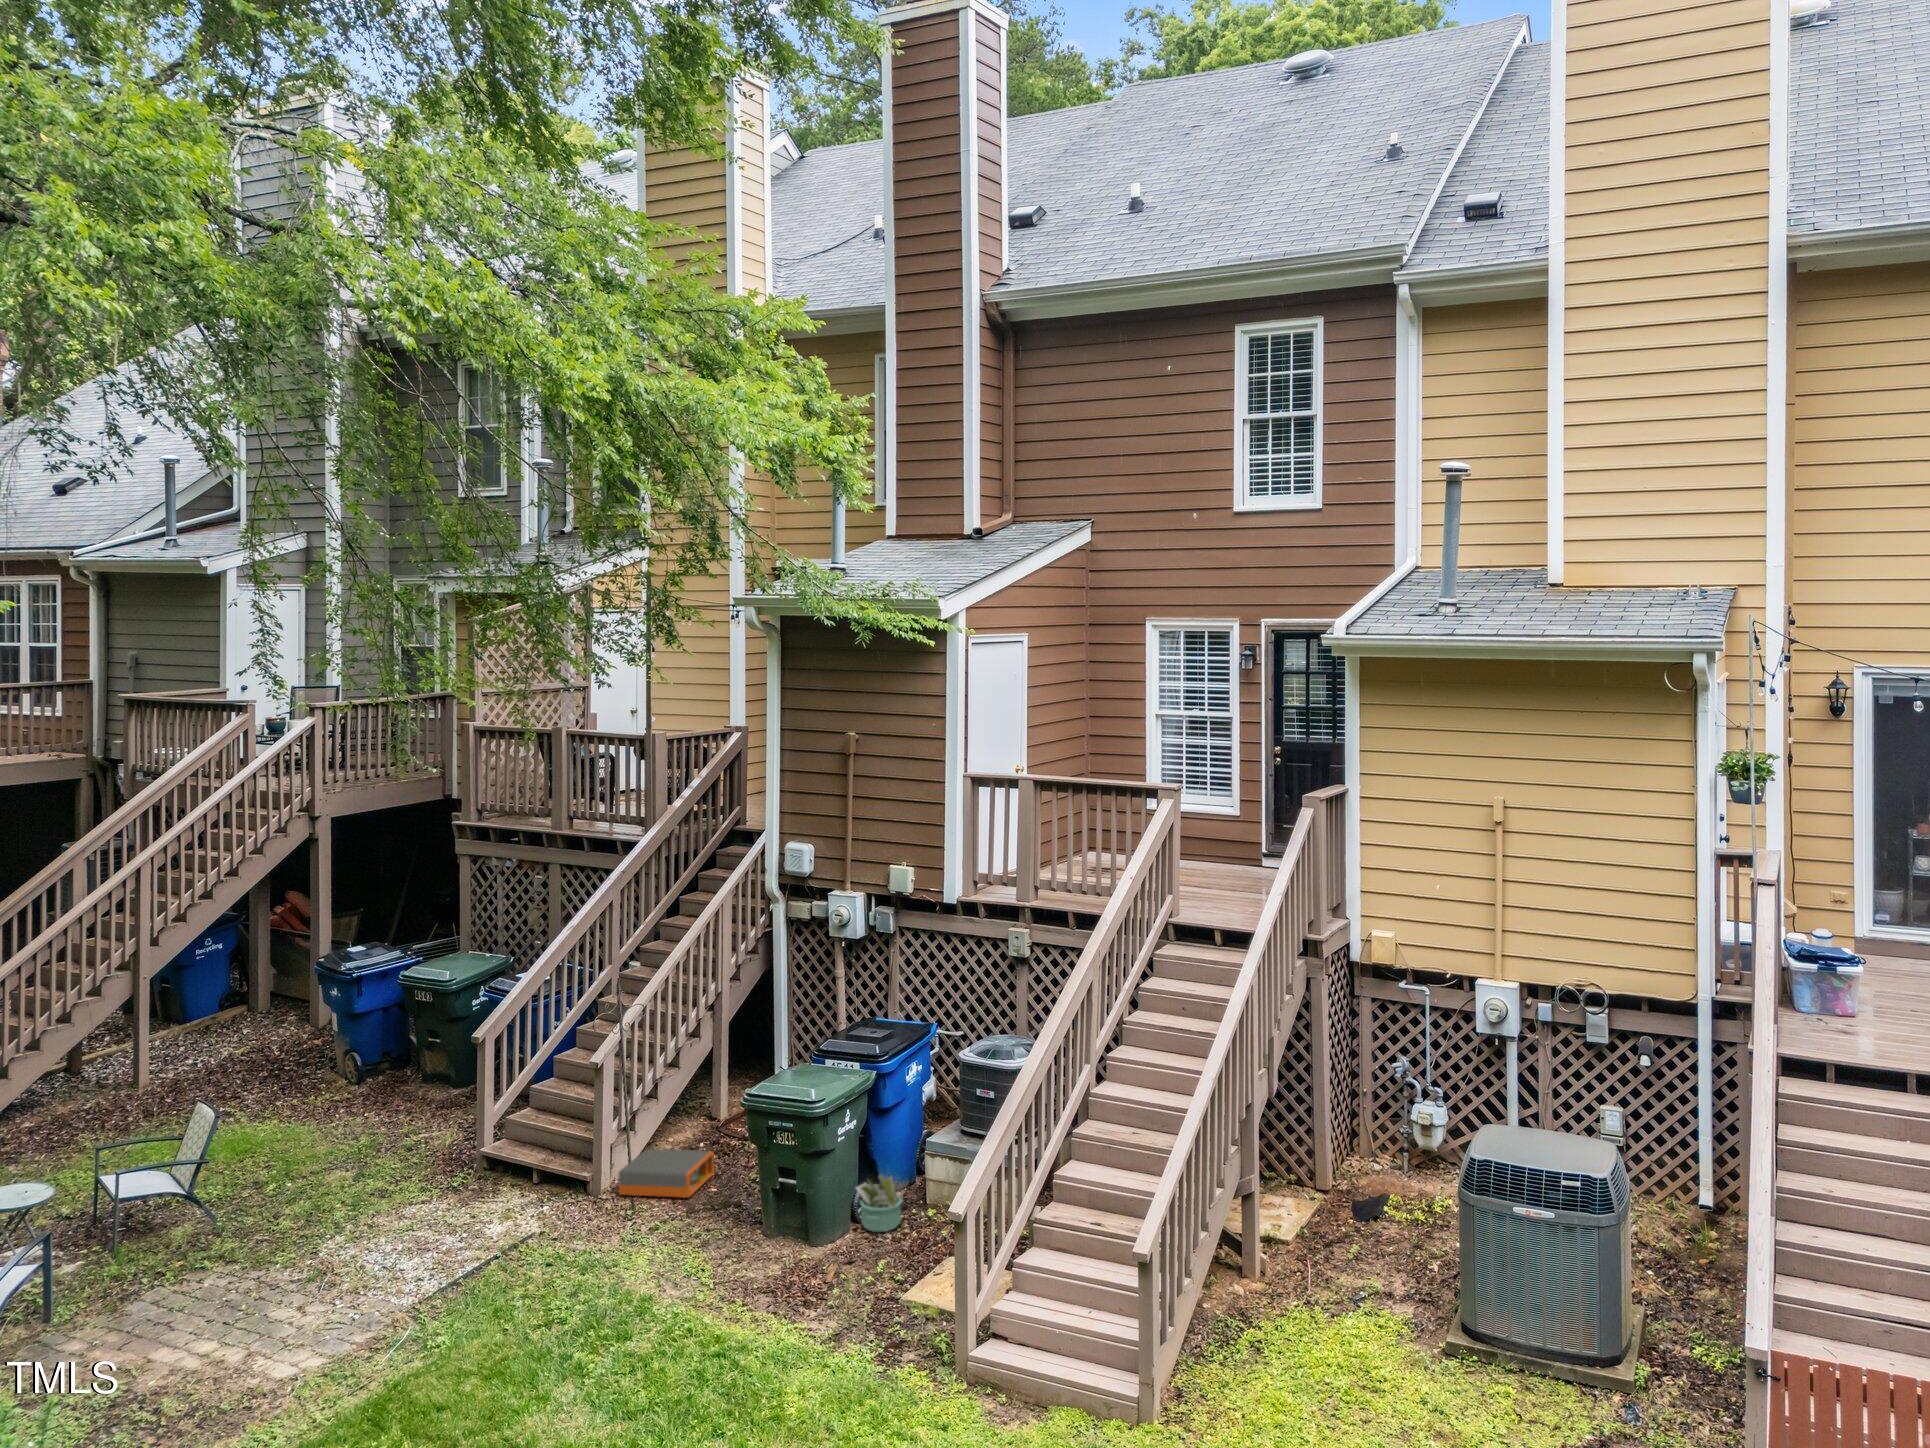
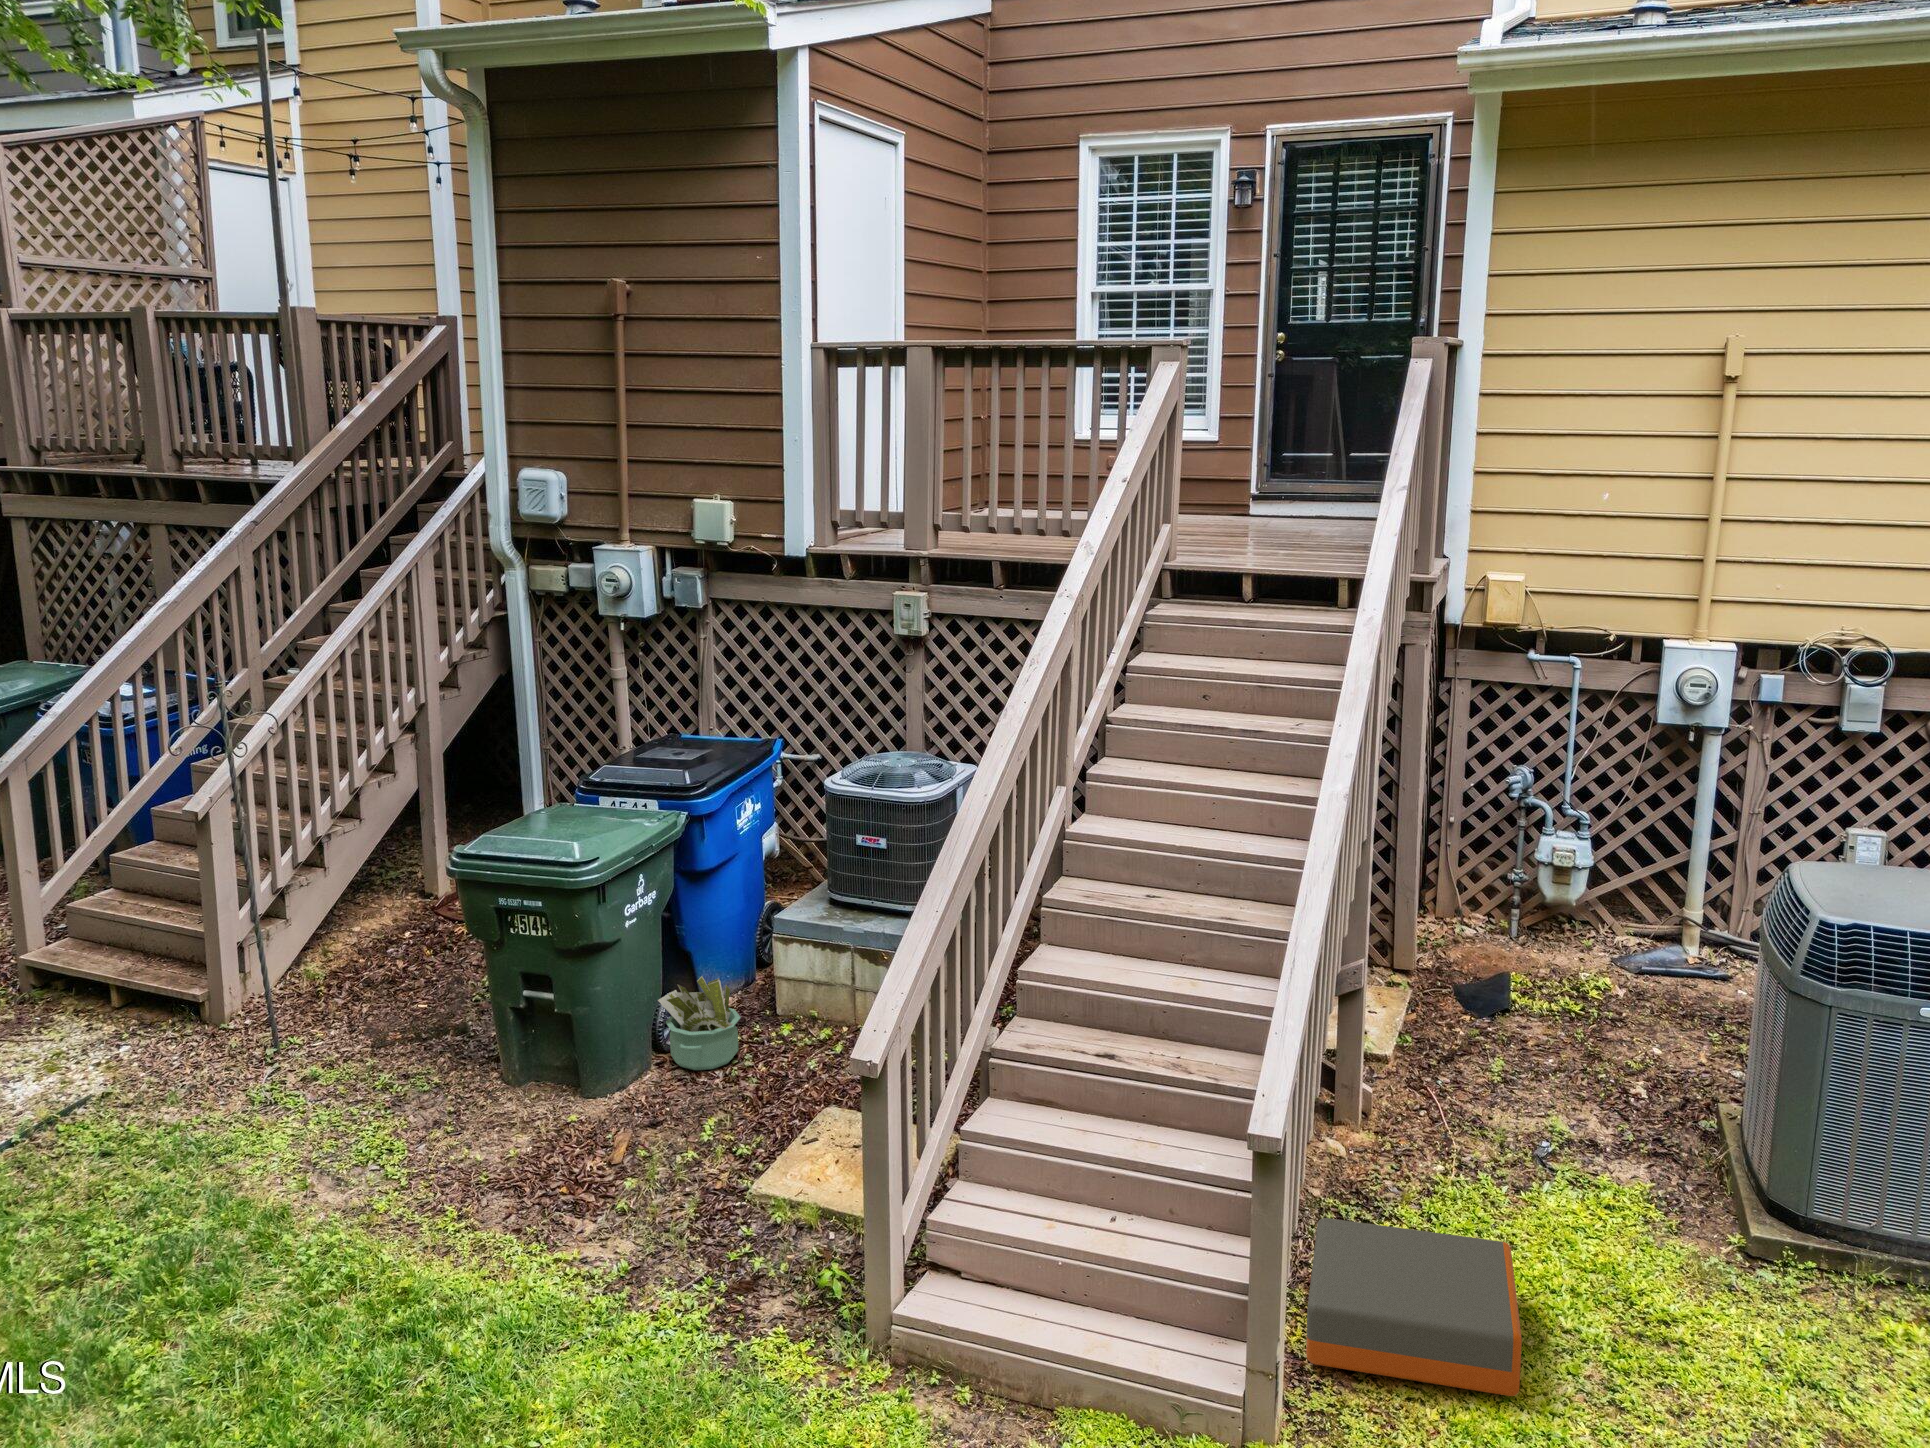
storage box: present [618,1149,714,1198] -> present [1306,1218,1522,1396]

